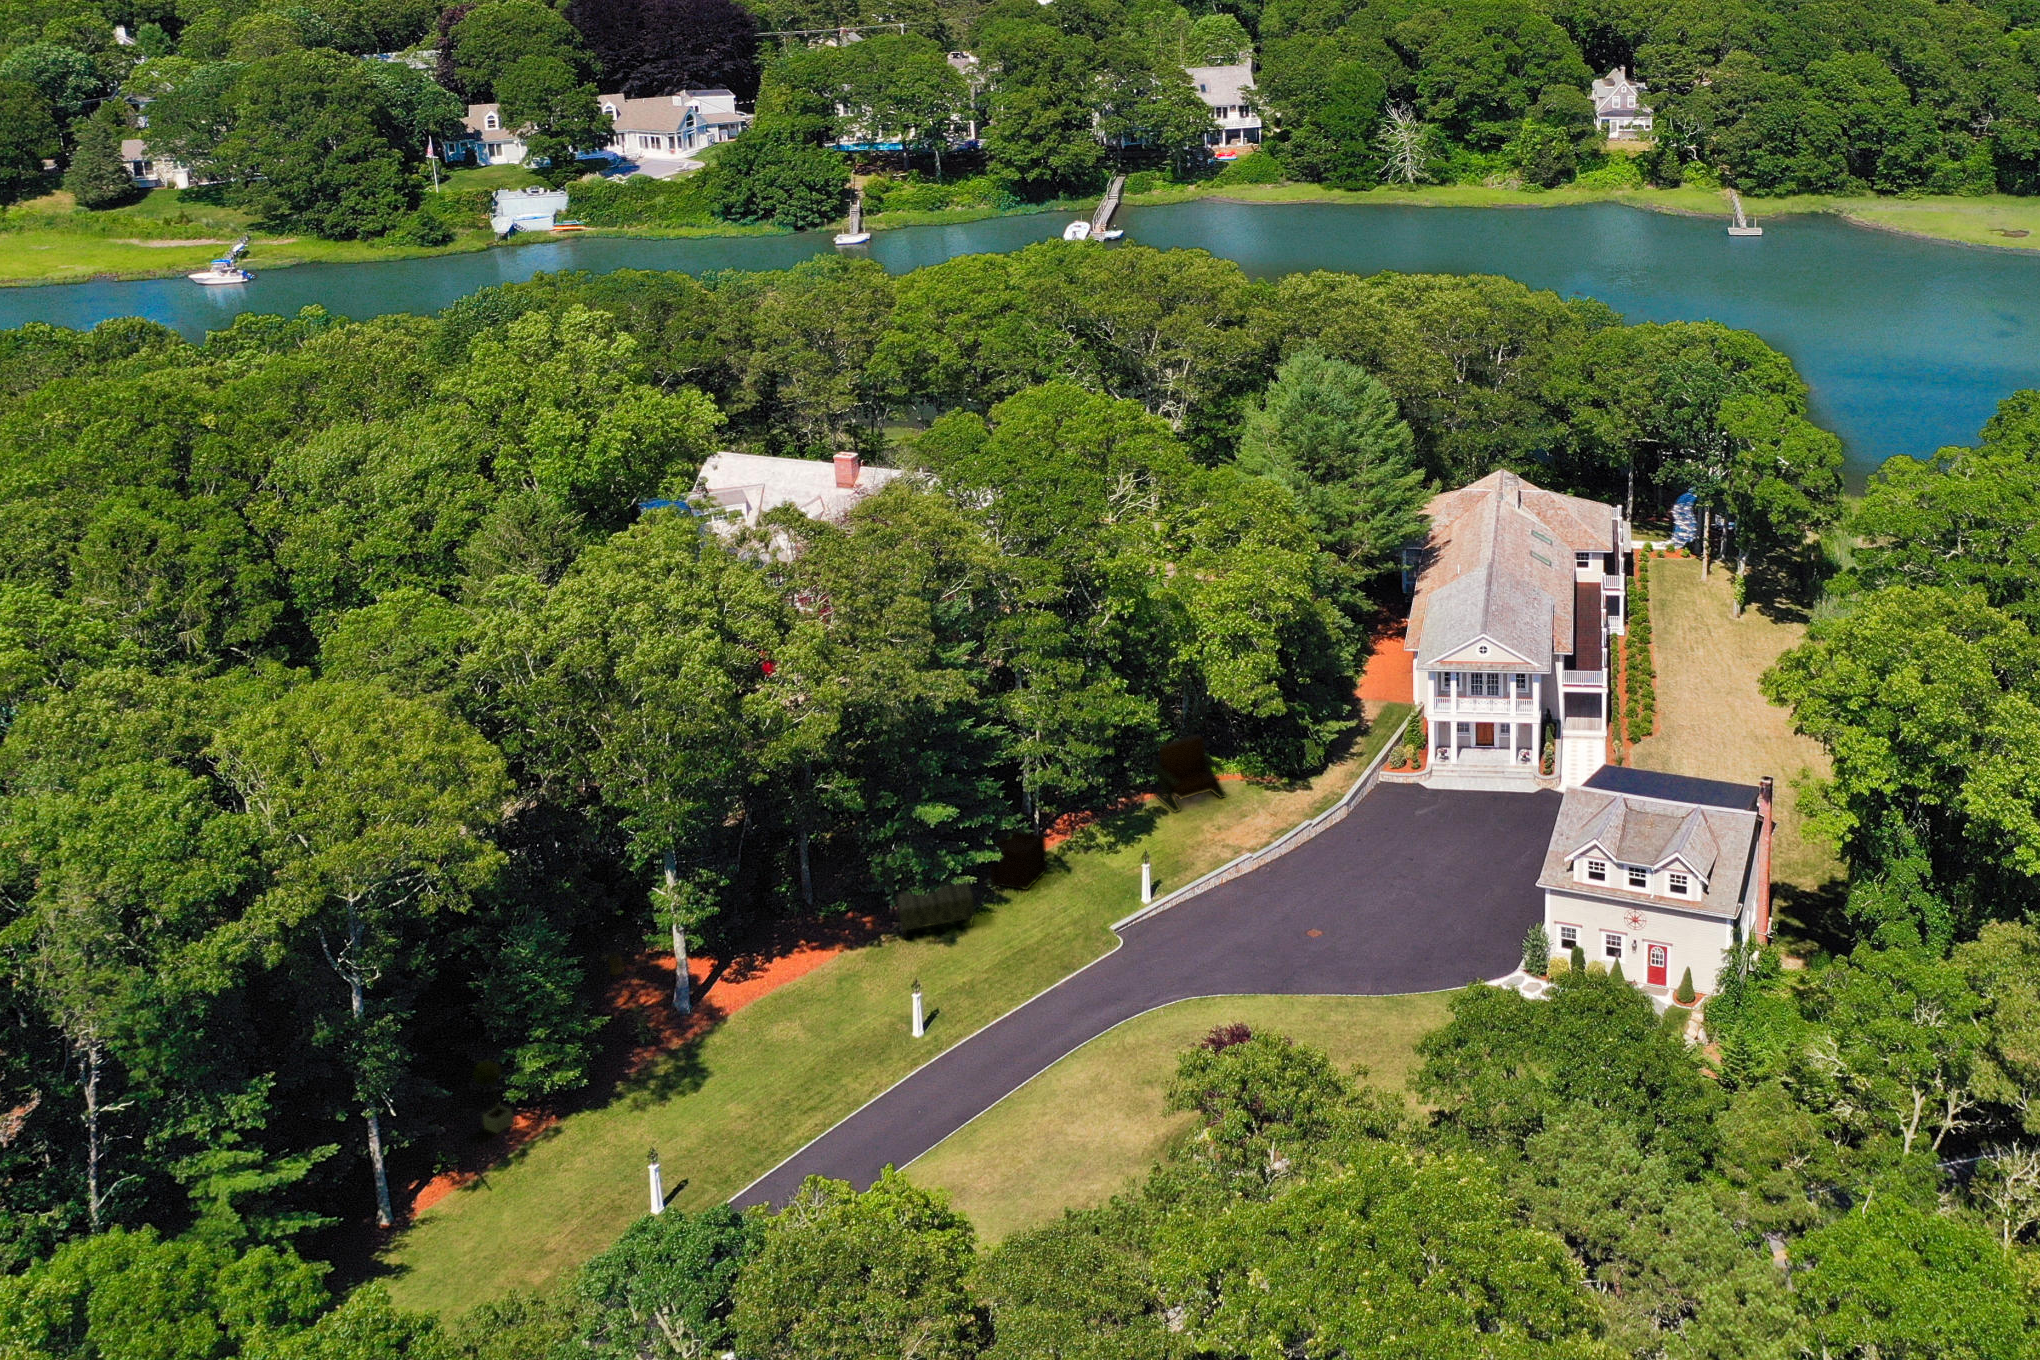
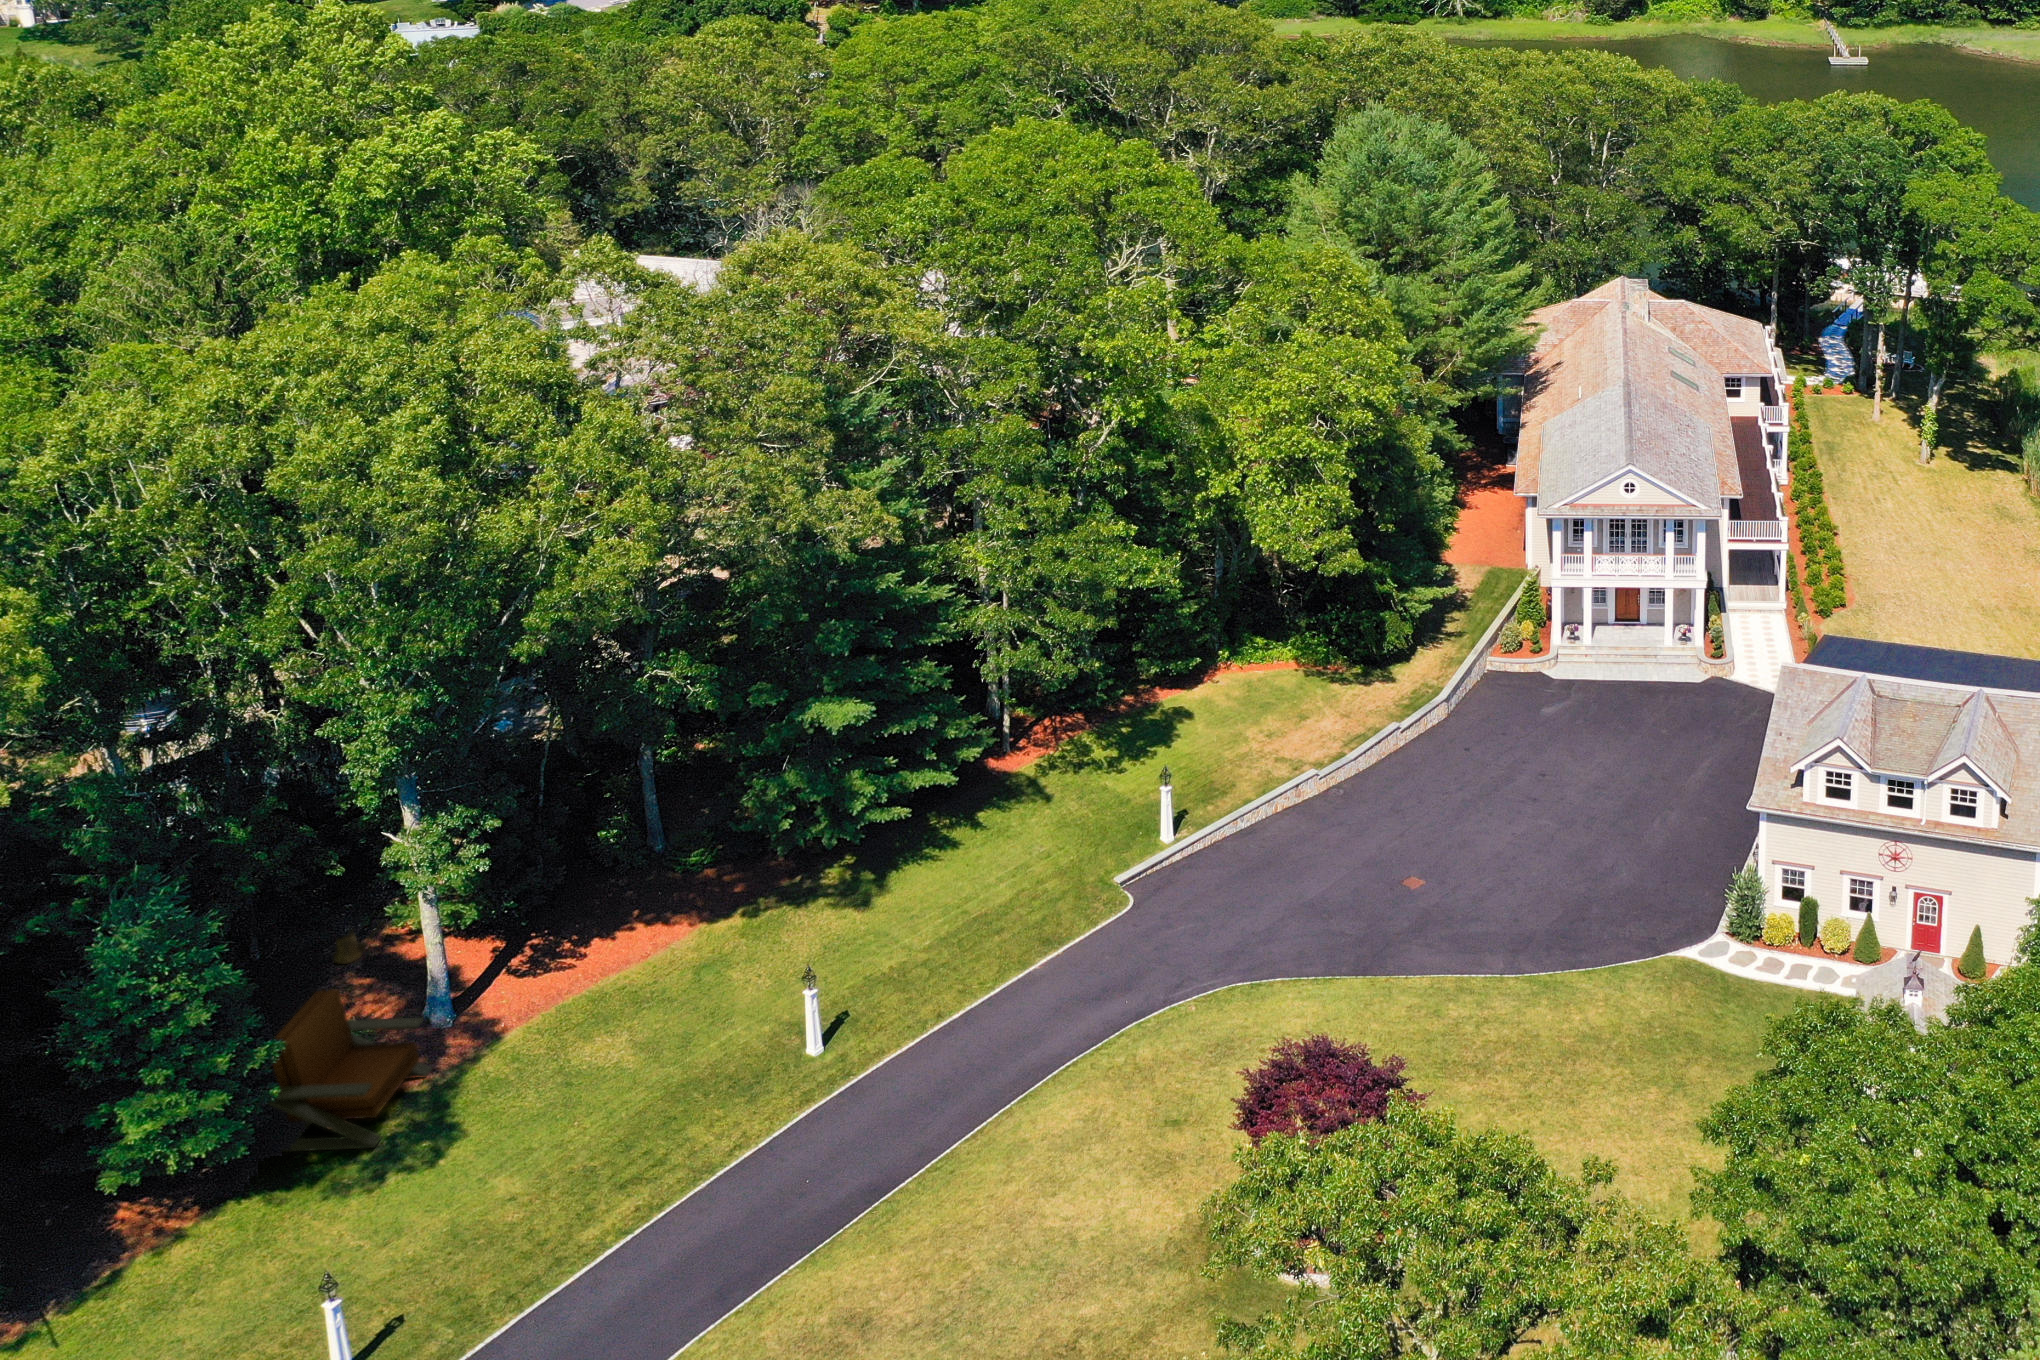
lounge chair: present [1152,735,1226,812] -> present [270,989,432,1151]
wooden crate: present [990,830,1047,890] -> none [930,739,1017,825]
bench: present [898,882,974,938] -> none [789,815,905,901]
potted tree: present [473,1061,513,1133] -> none [39,1118,121,1238]

